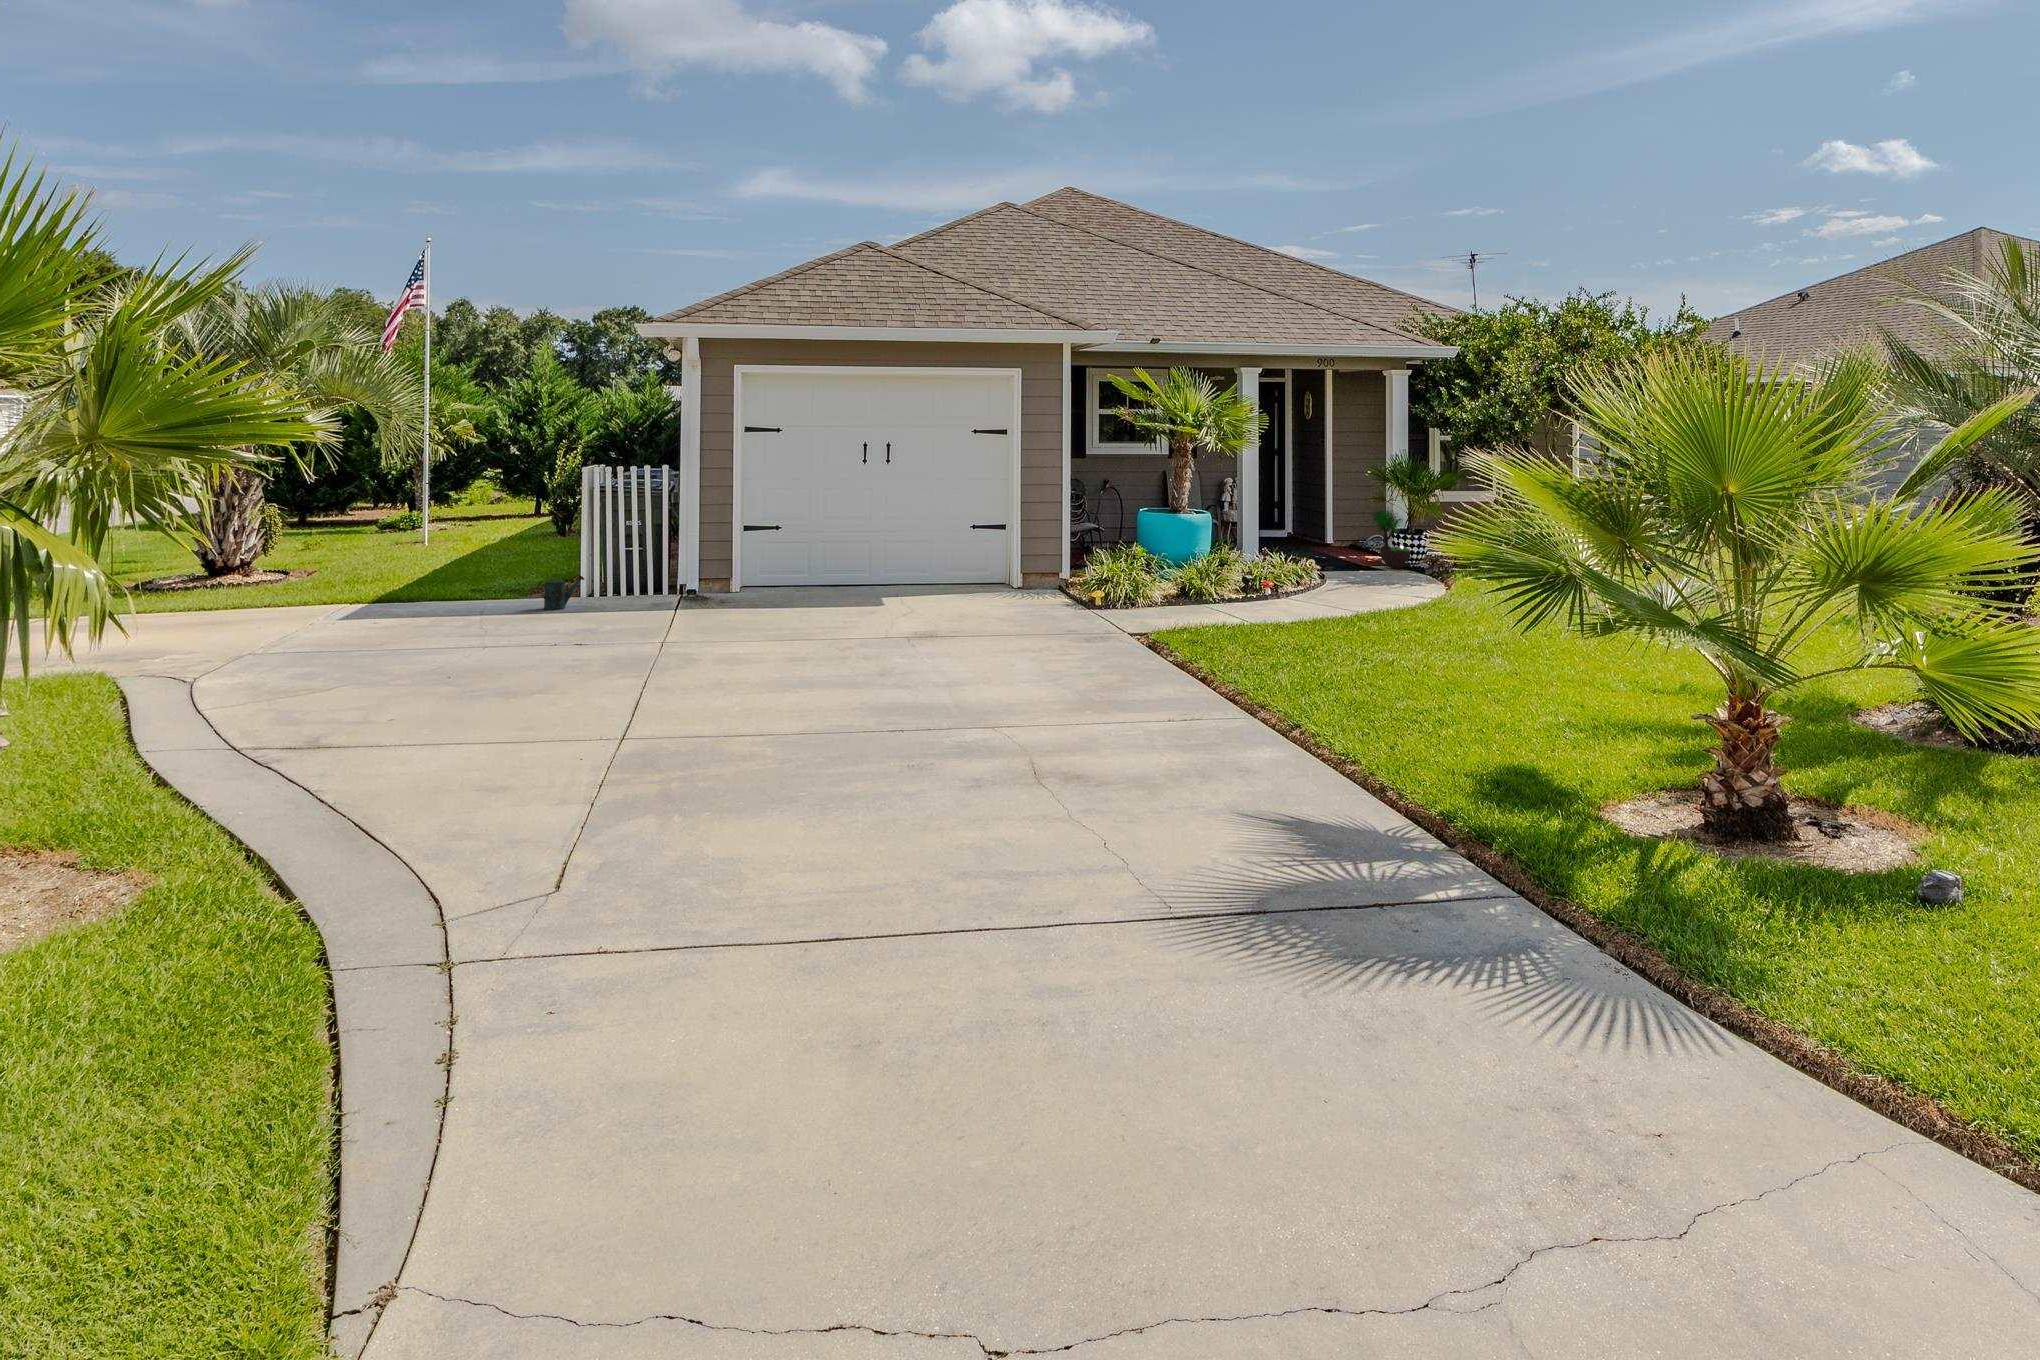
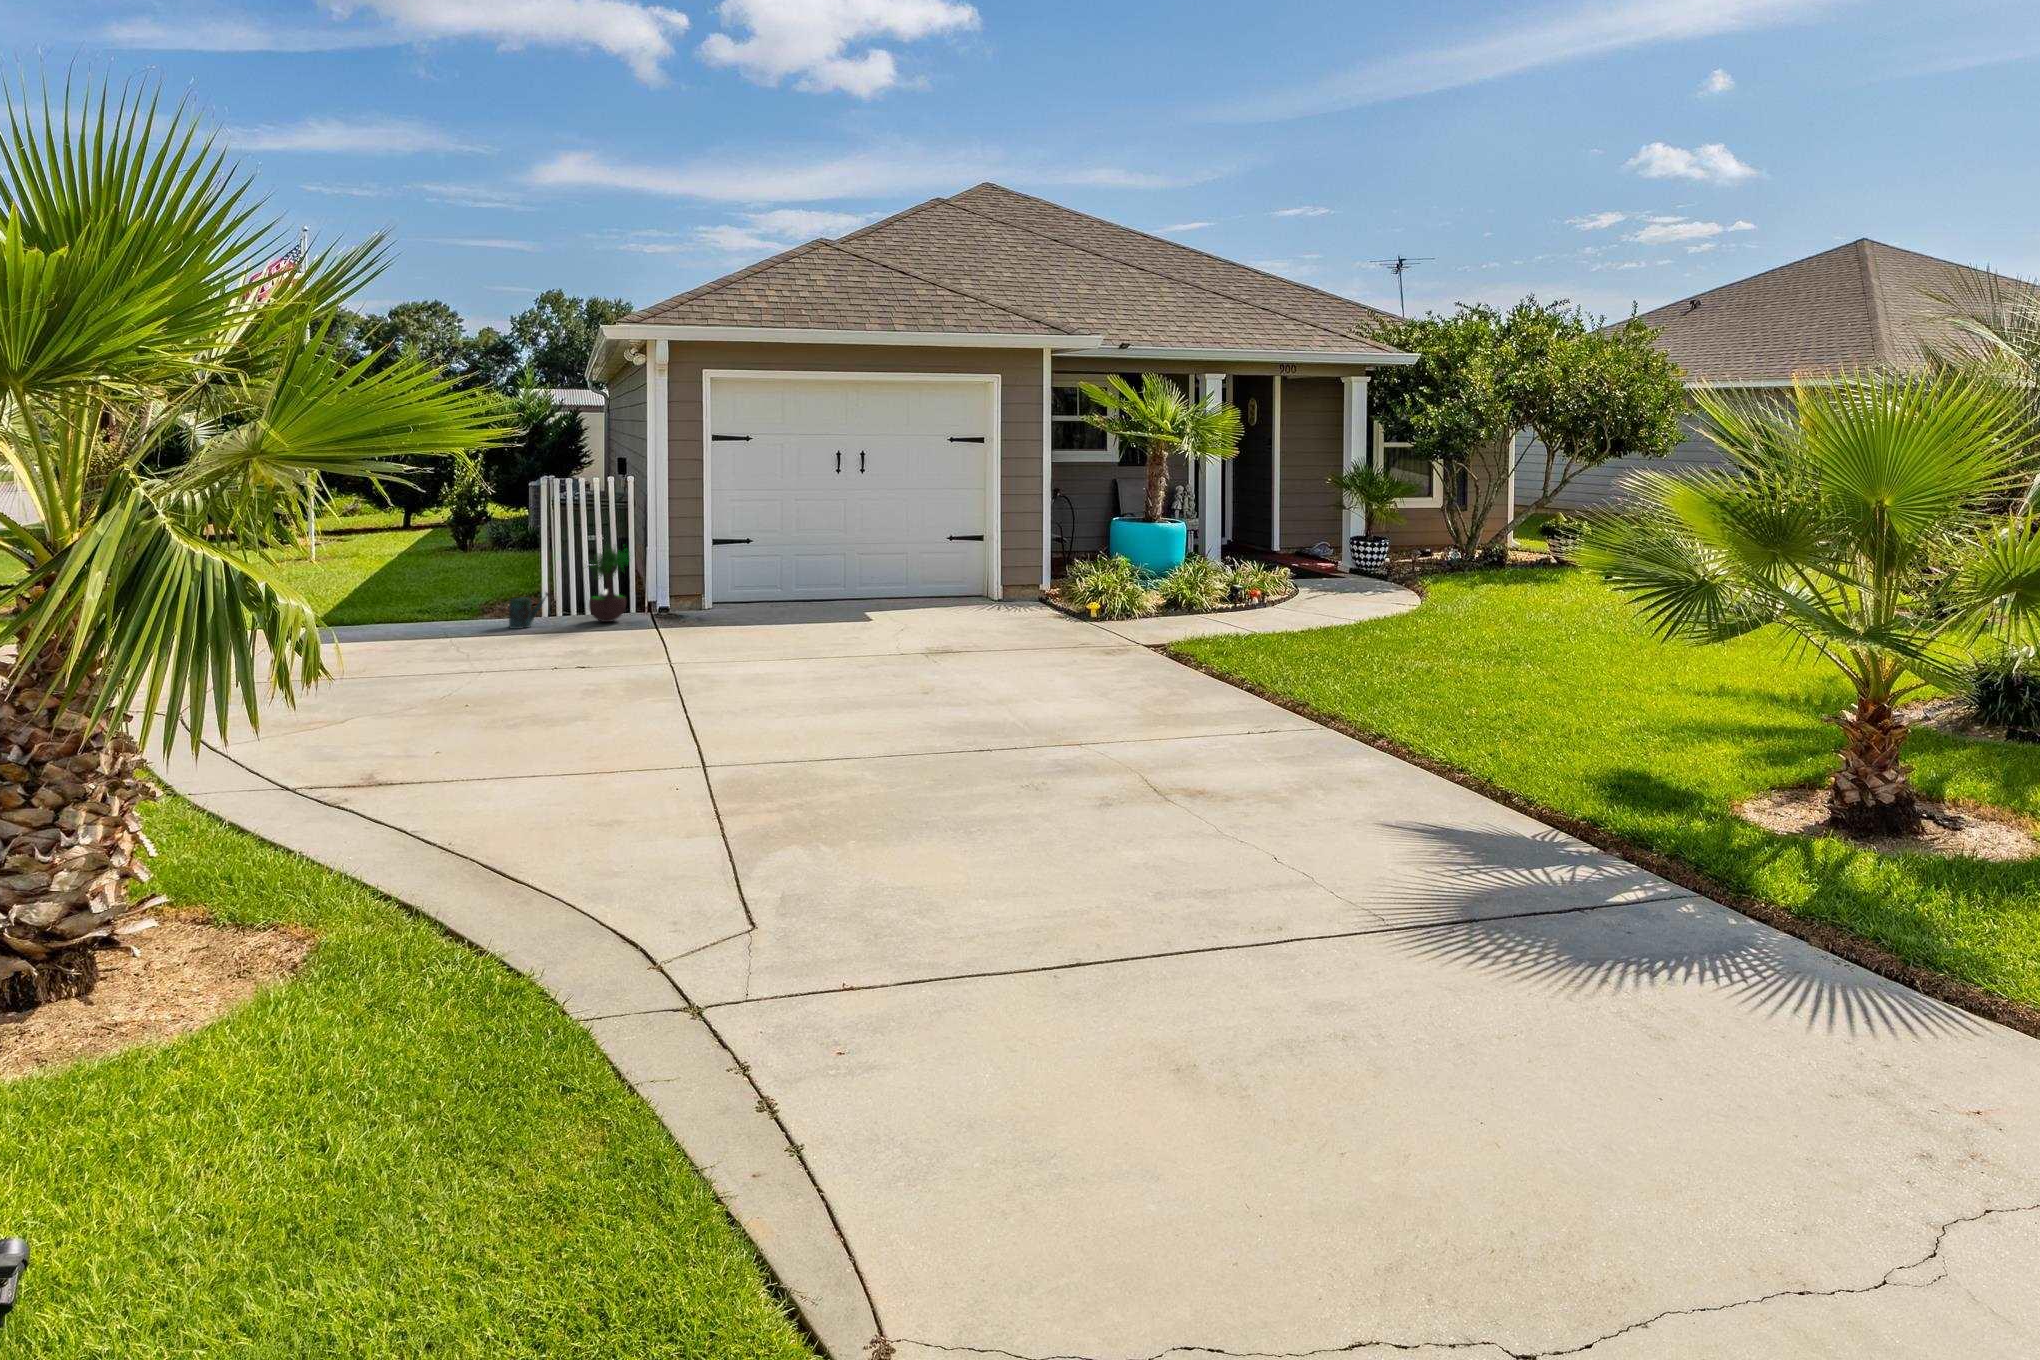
potted tree: present [1371,507,1410,568] -> present [587,546,630,622]

